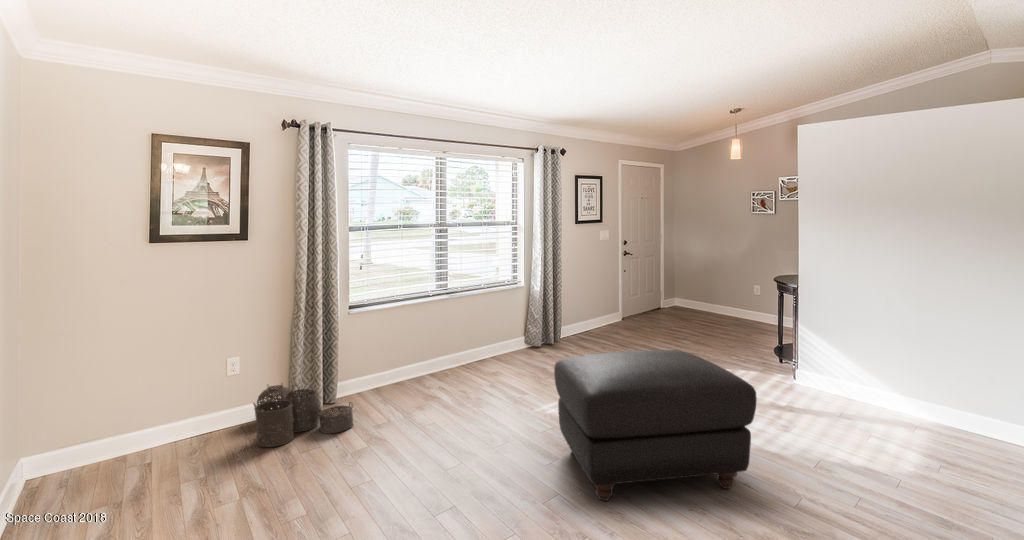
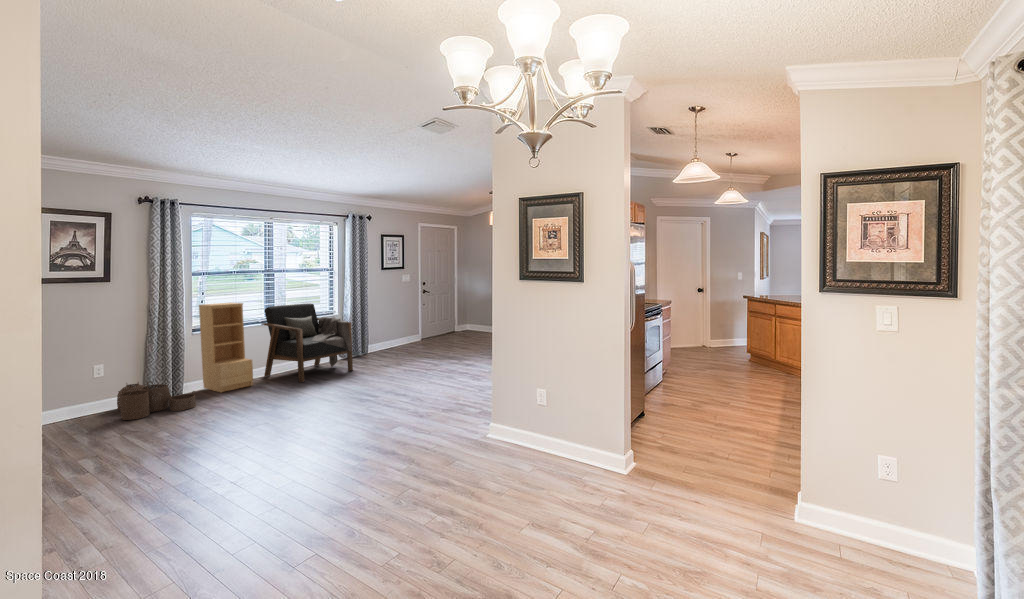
bookshelf: none [357,270,425,400] -> present [199,303,253,392]
armchair: none [433,271,553,388] -> present [261,303,353,383]
ottoman: present [554,350,757,501] -> none [331,345,431,422]

